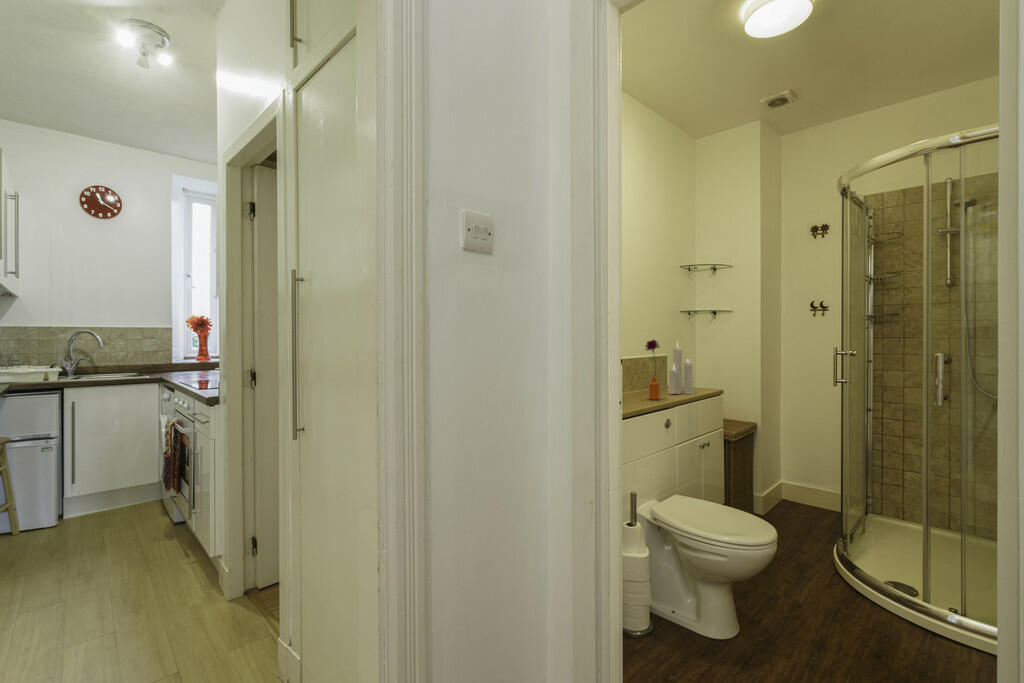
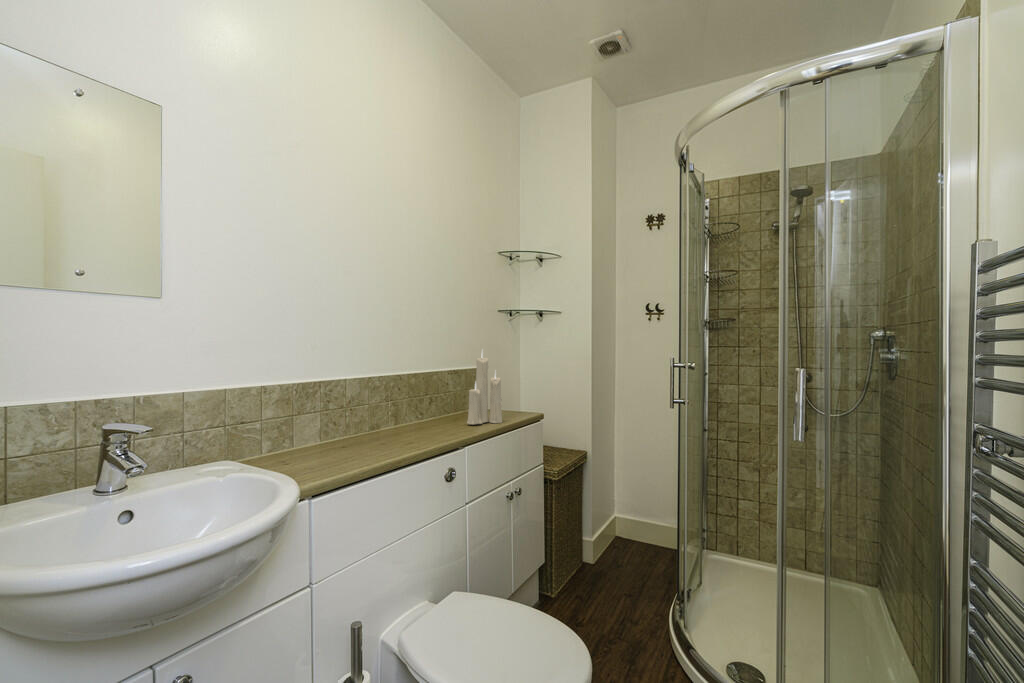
flower: present [644,340,660,400] -> none [424,347,451,438]

